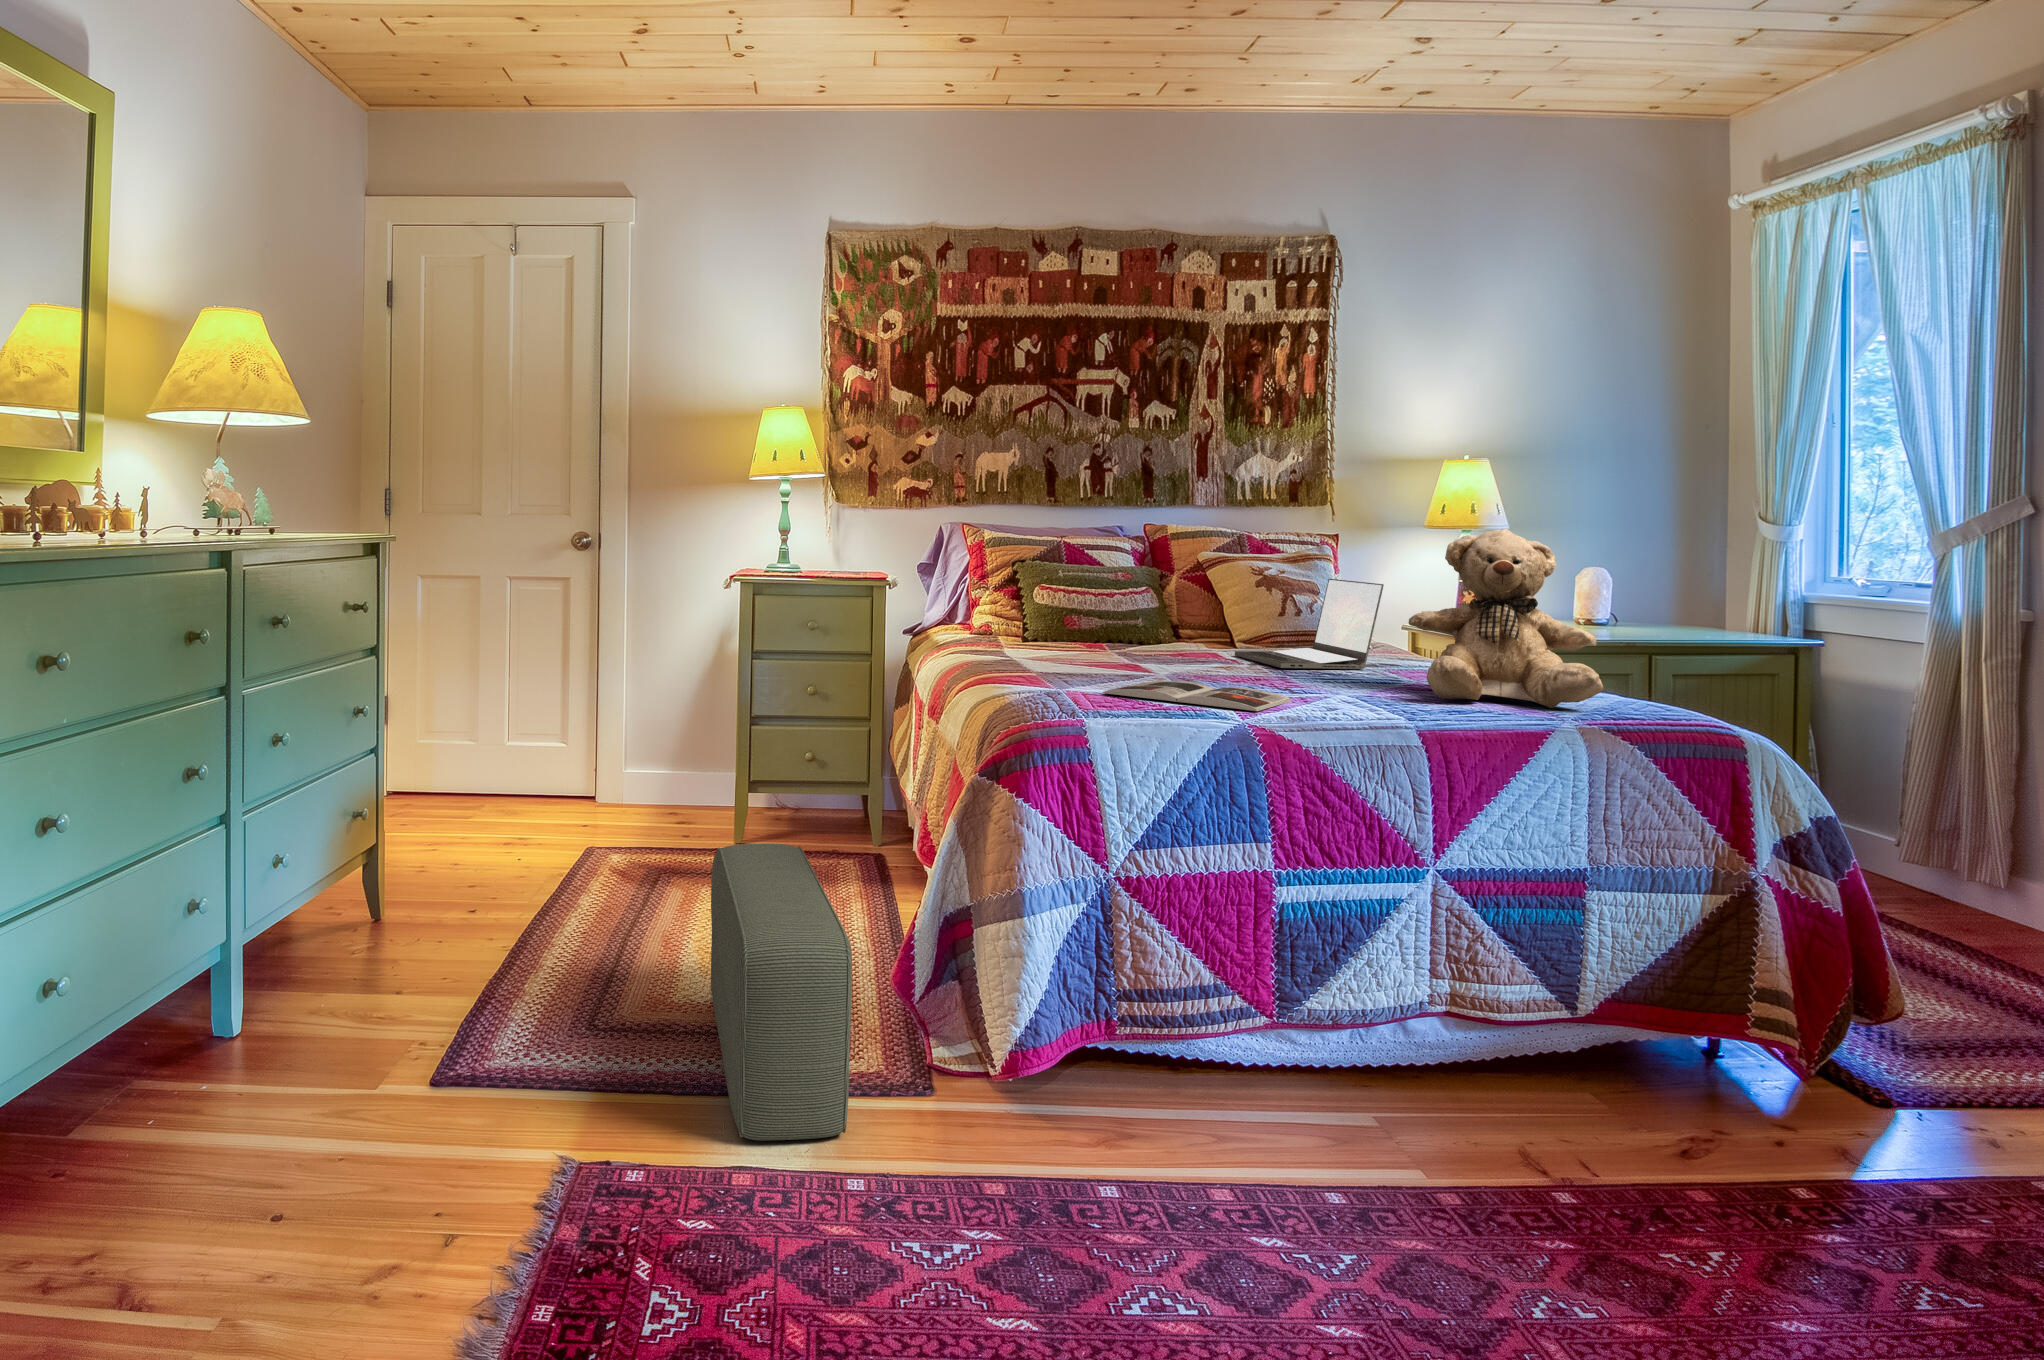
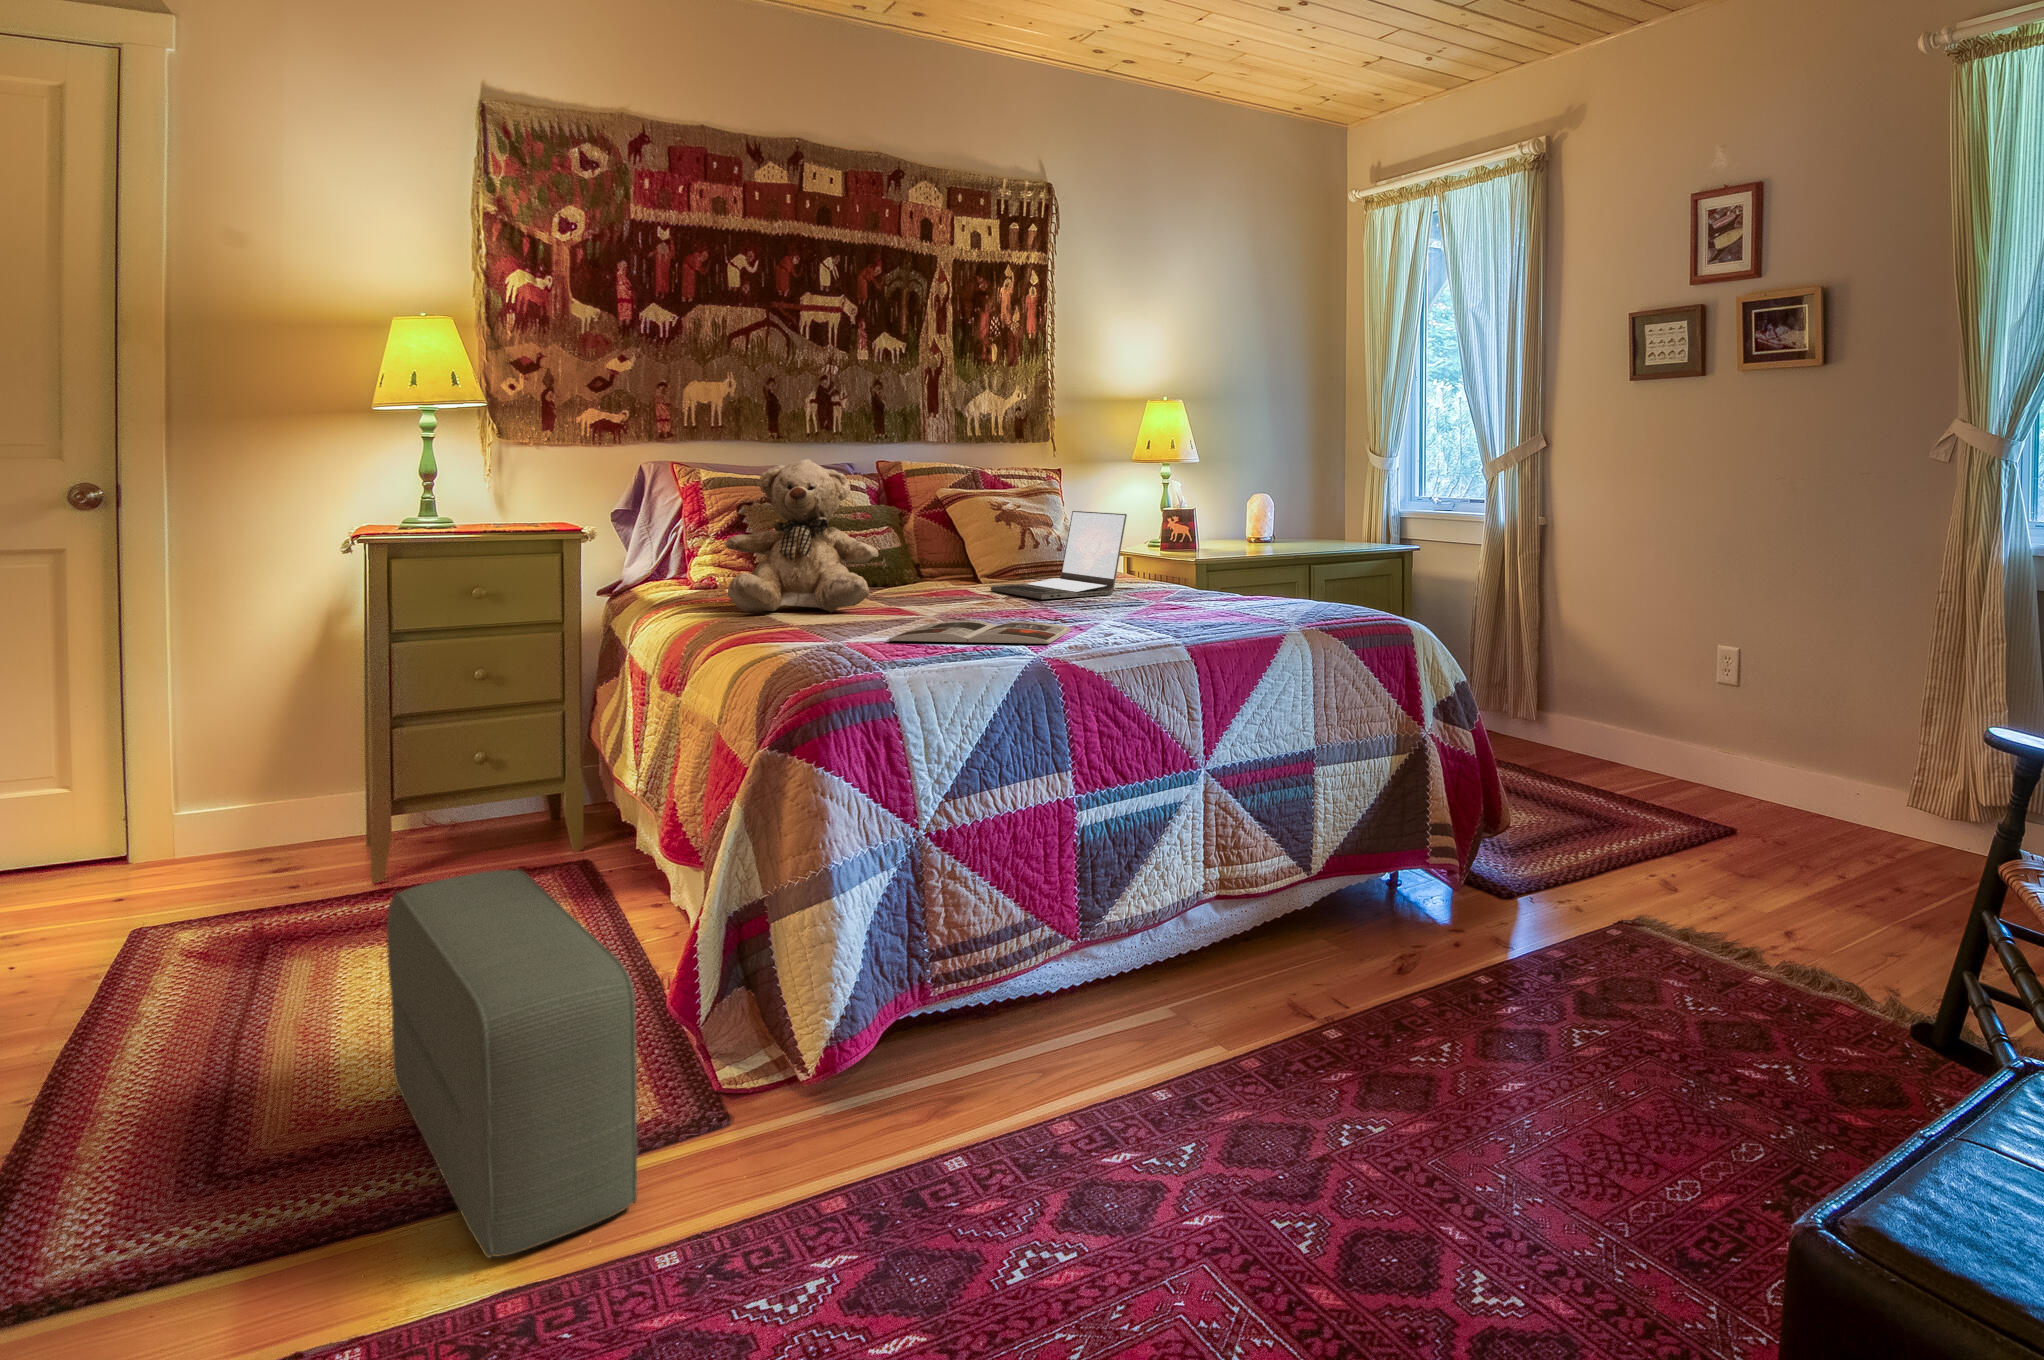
teddy bear: present [1408,529,1603,708] -> present [725,459,879,612]

